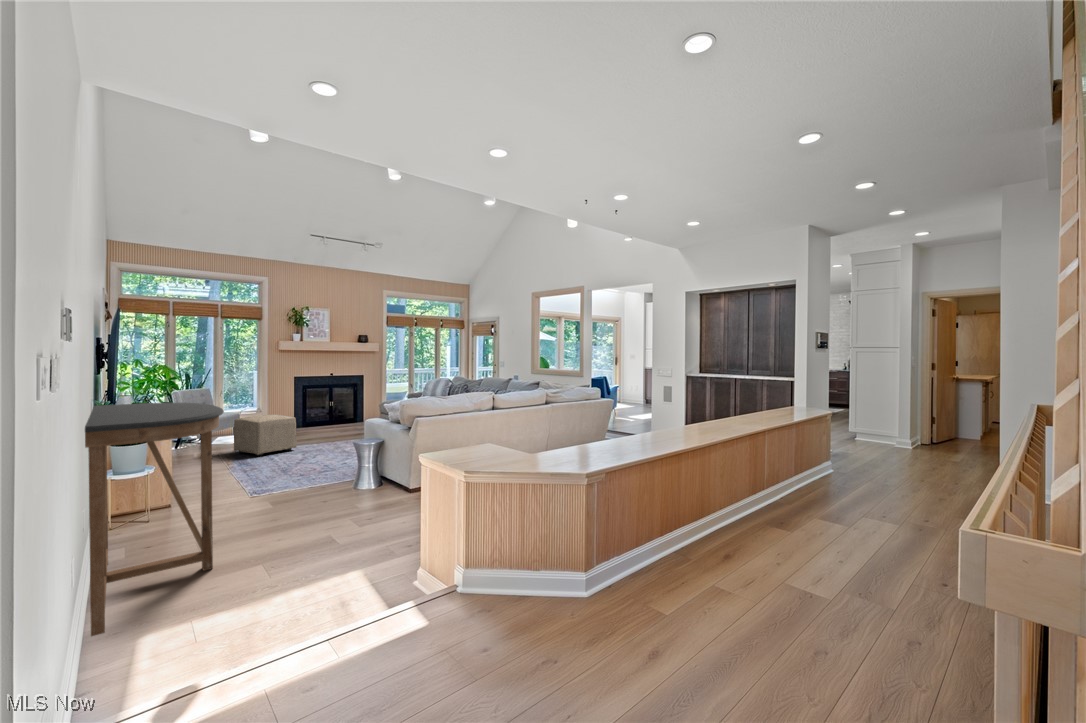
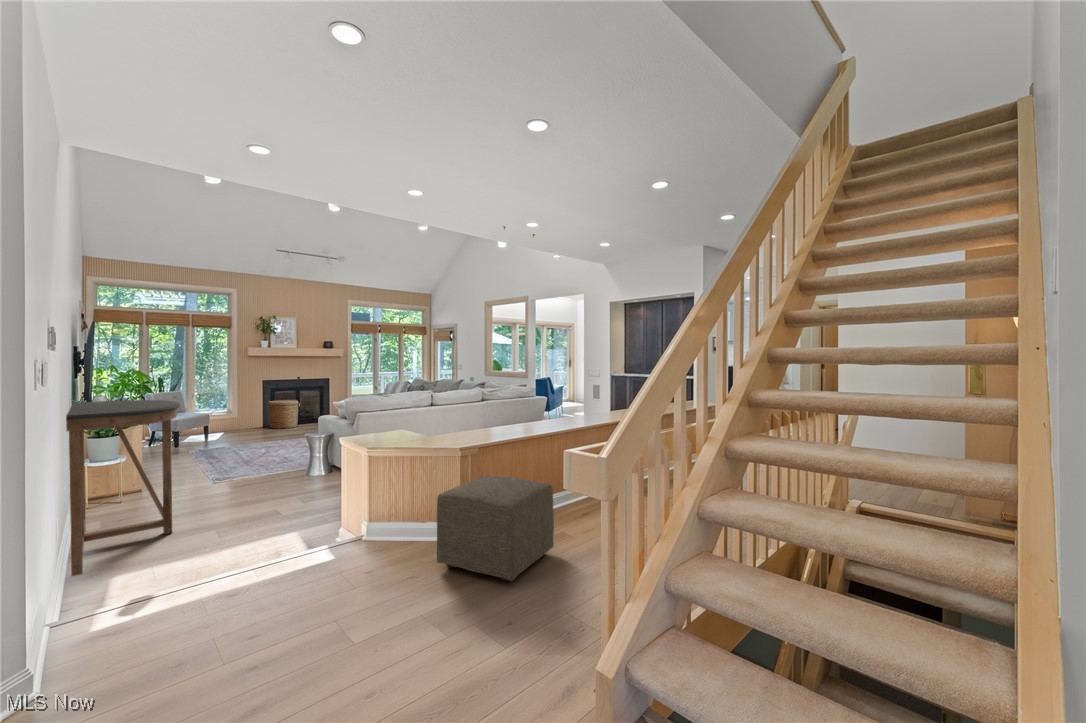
basket: none [299,398,332,430] -> present [267,400,299,429]
ottoman: present [234,415,296,456] -> present [437,476,554,581]

